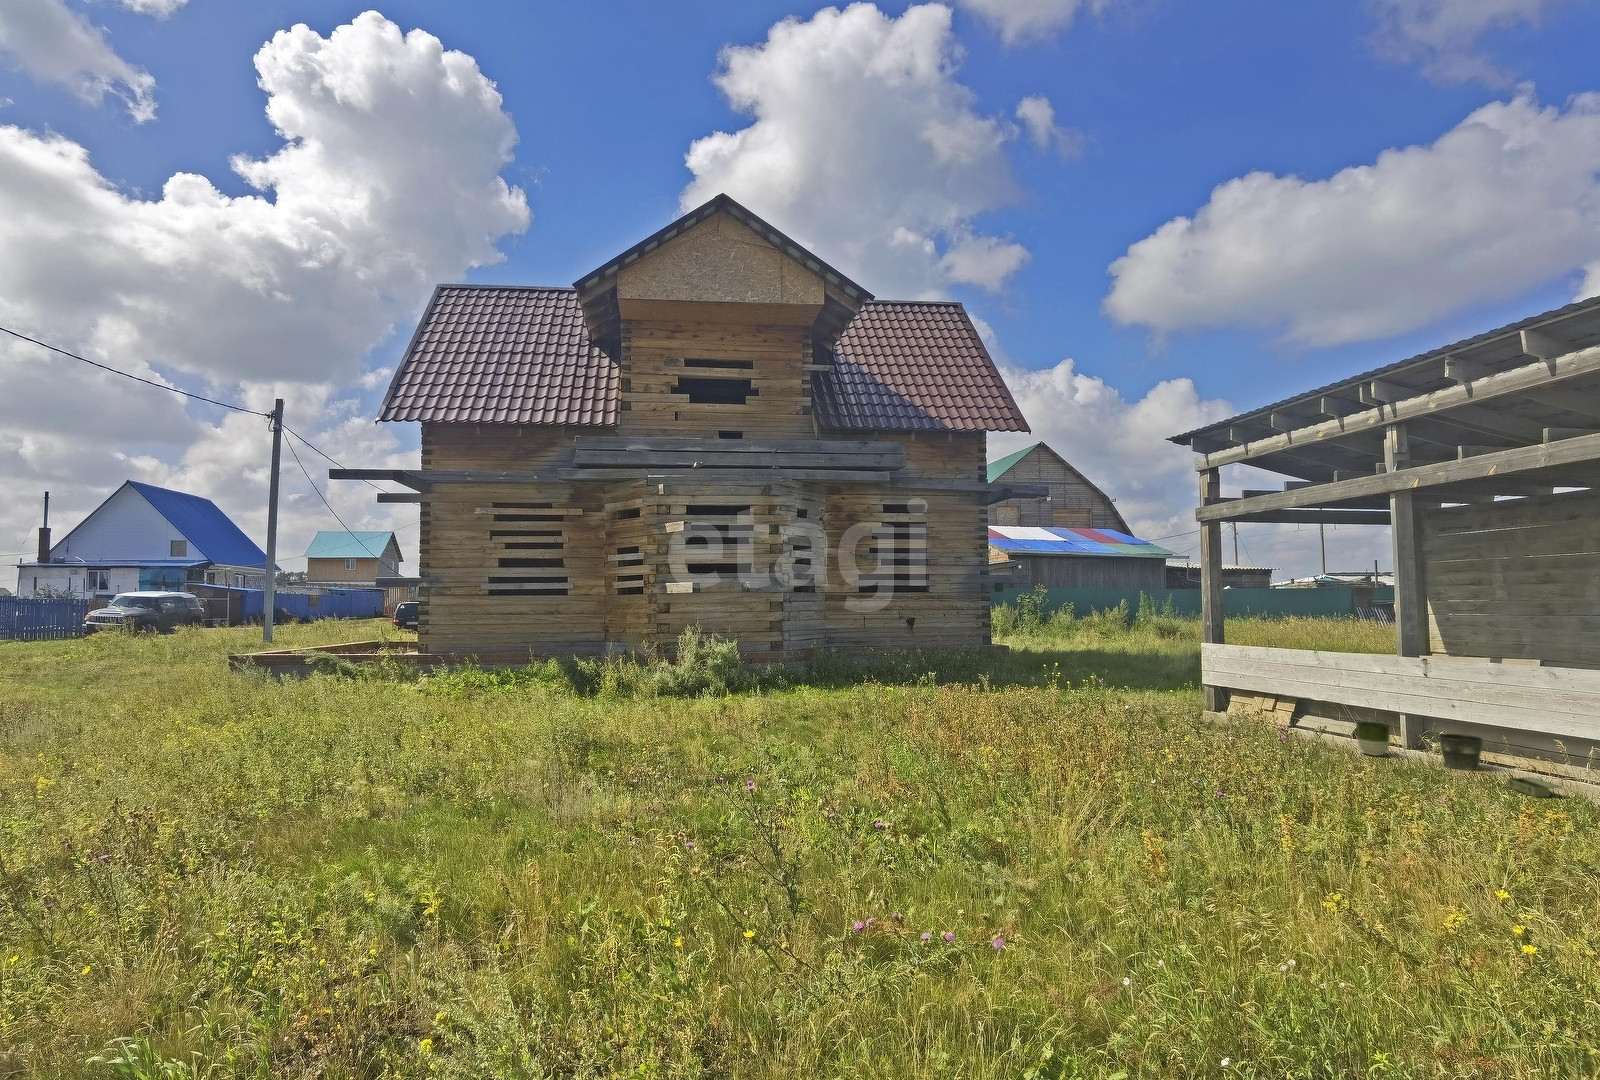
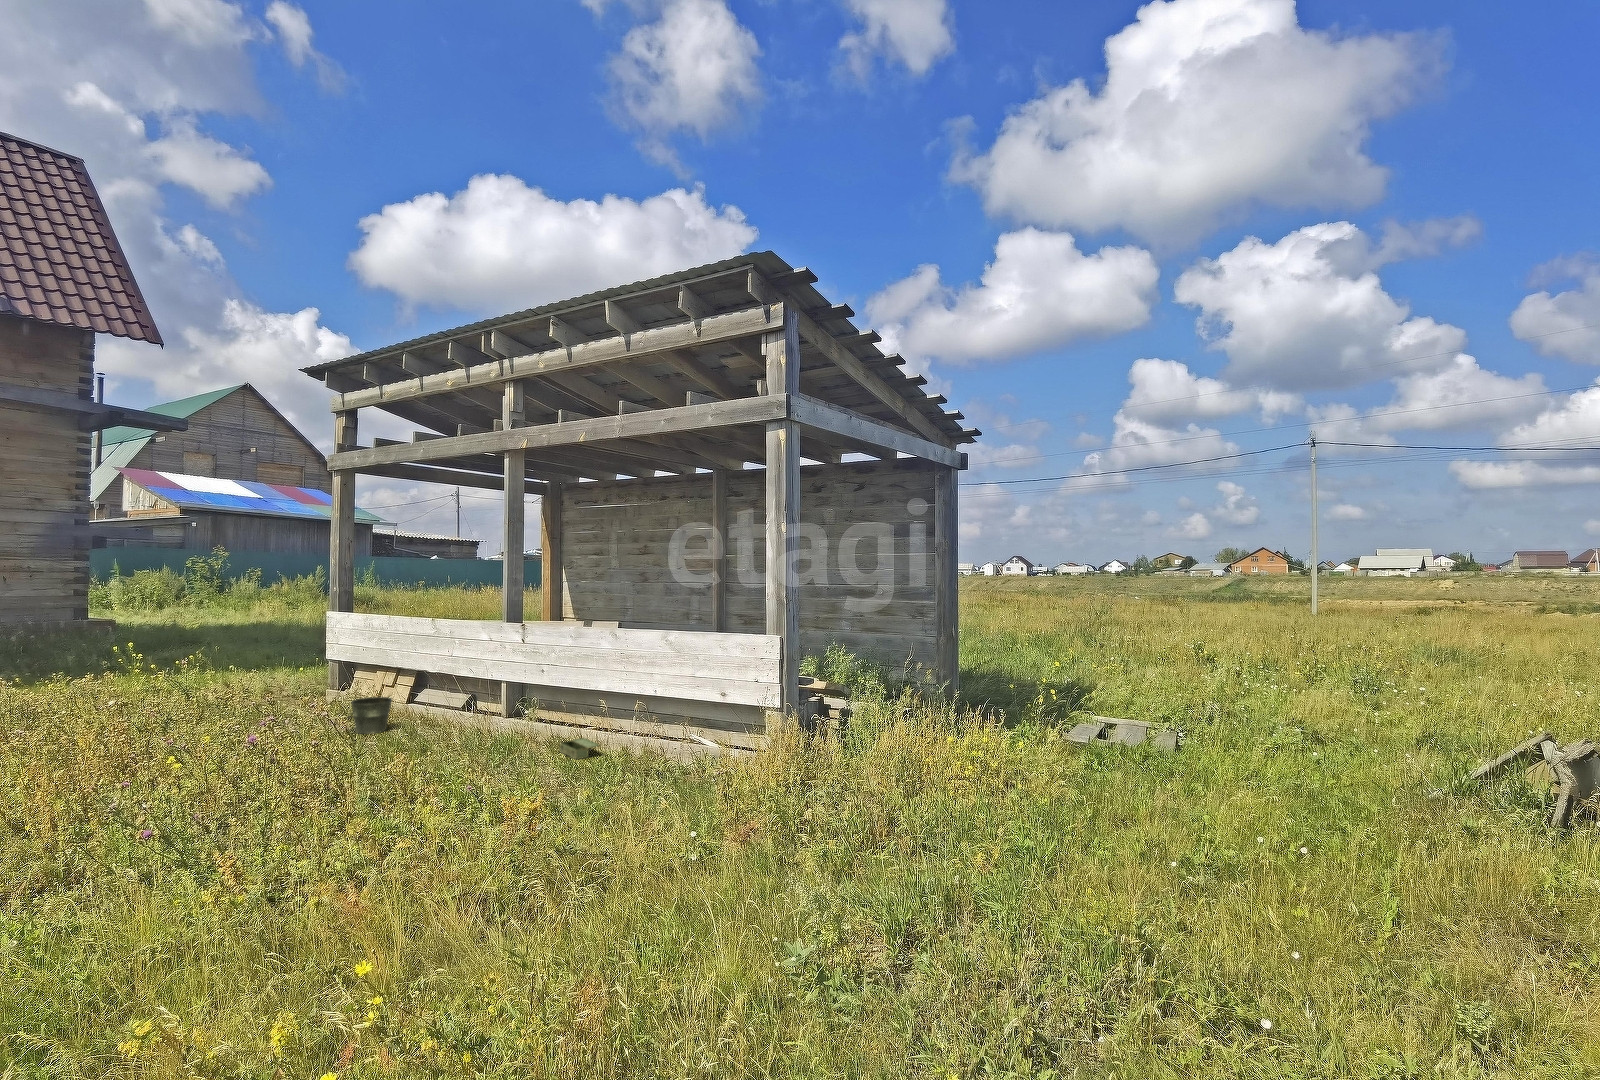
planter: present [1356,722,1390,756] -> none [444,696,477,732]
bucket: present [1435,734,1483,770] -> present [348,697,392,734]

